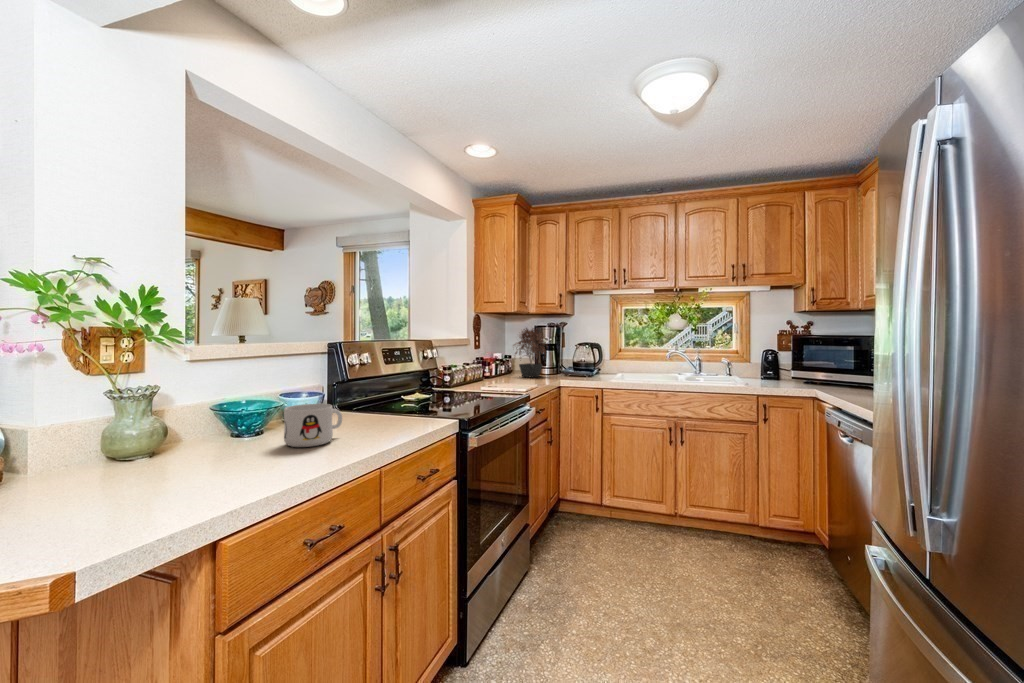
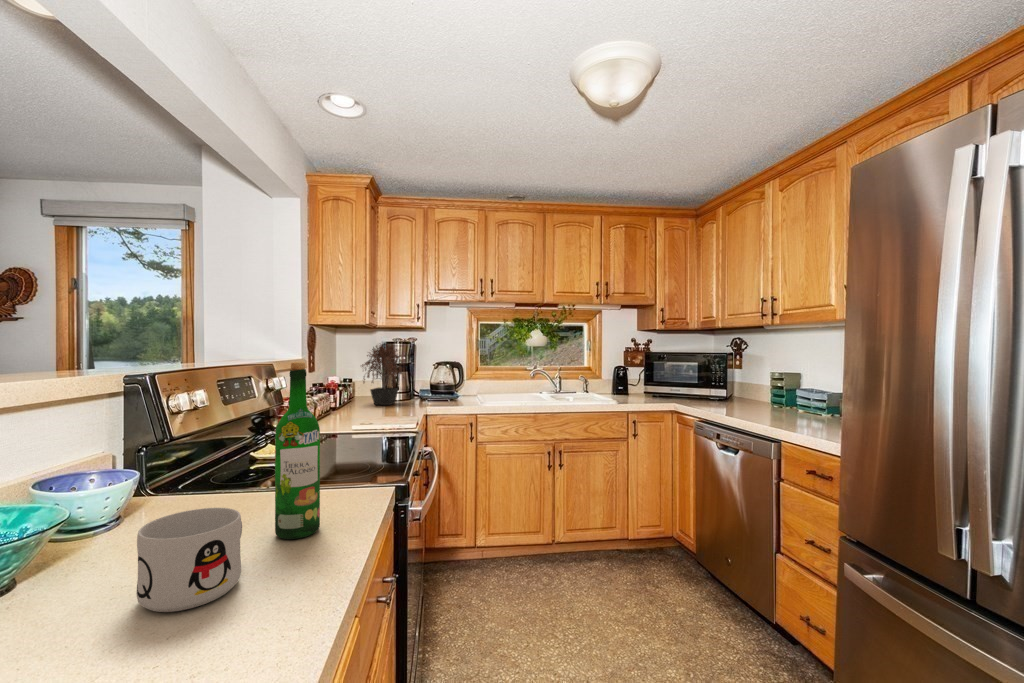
wine bottle: none [367,328,392,432] -> present [275,362,320,539]

